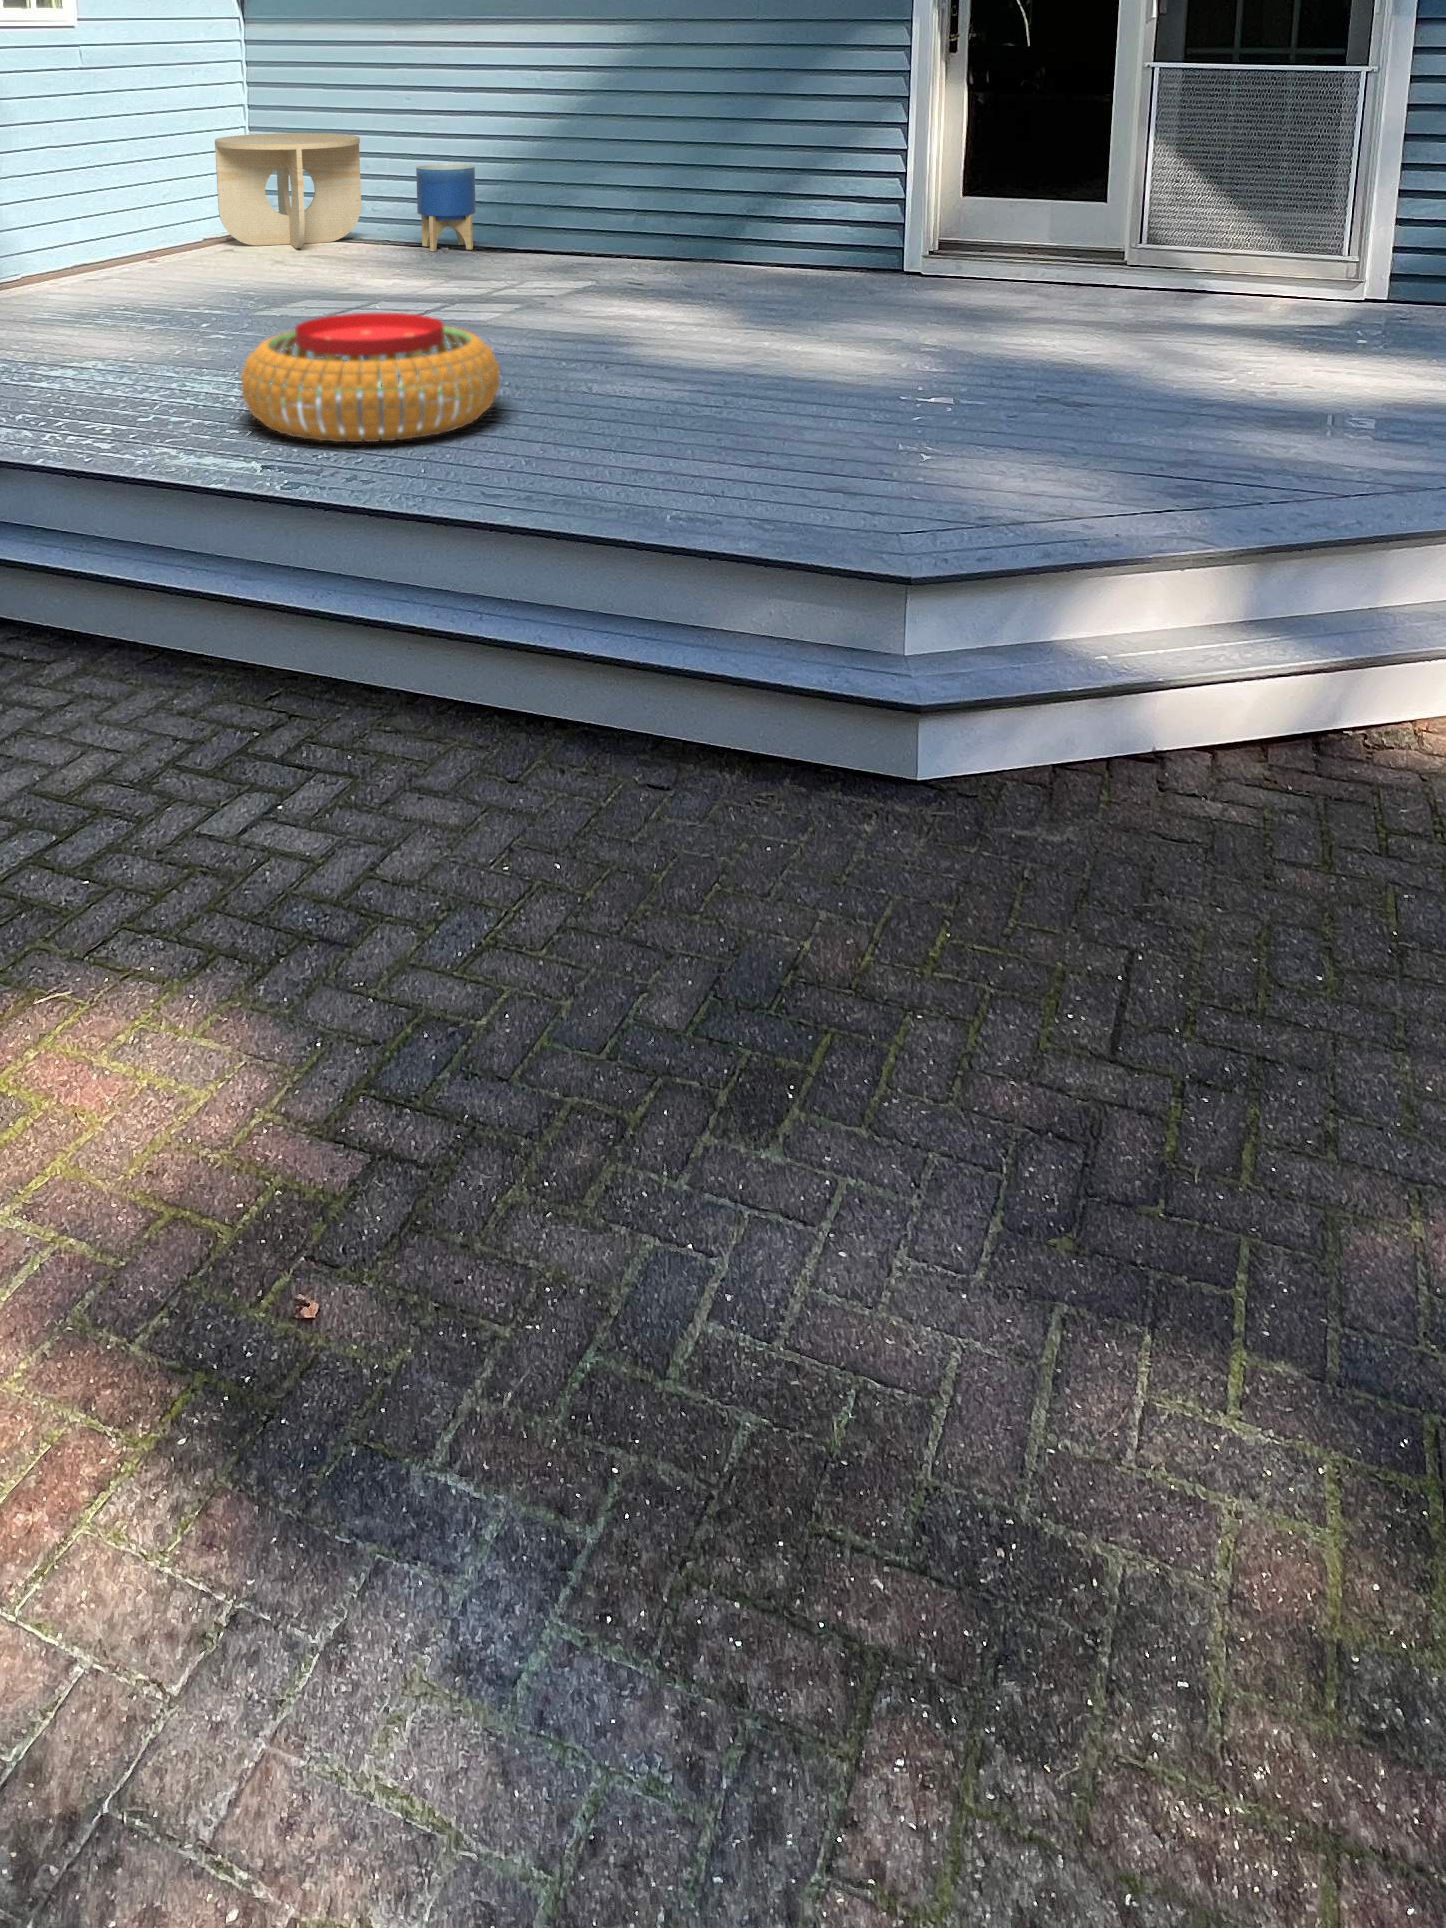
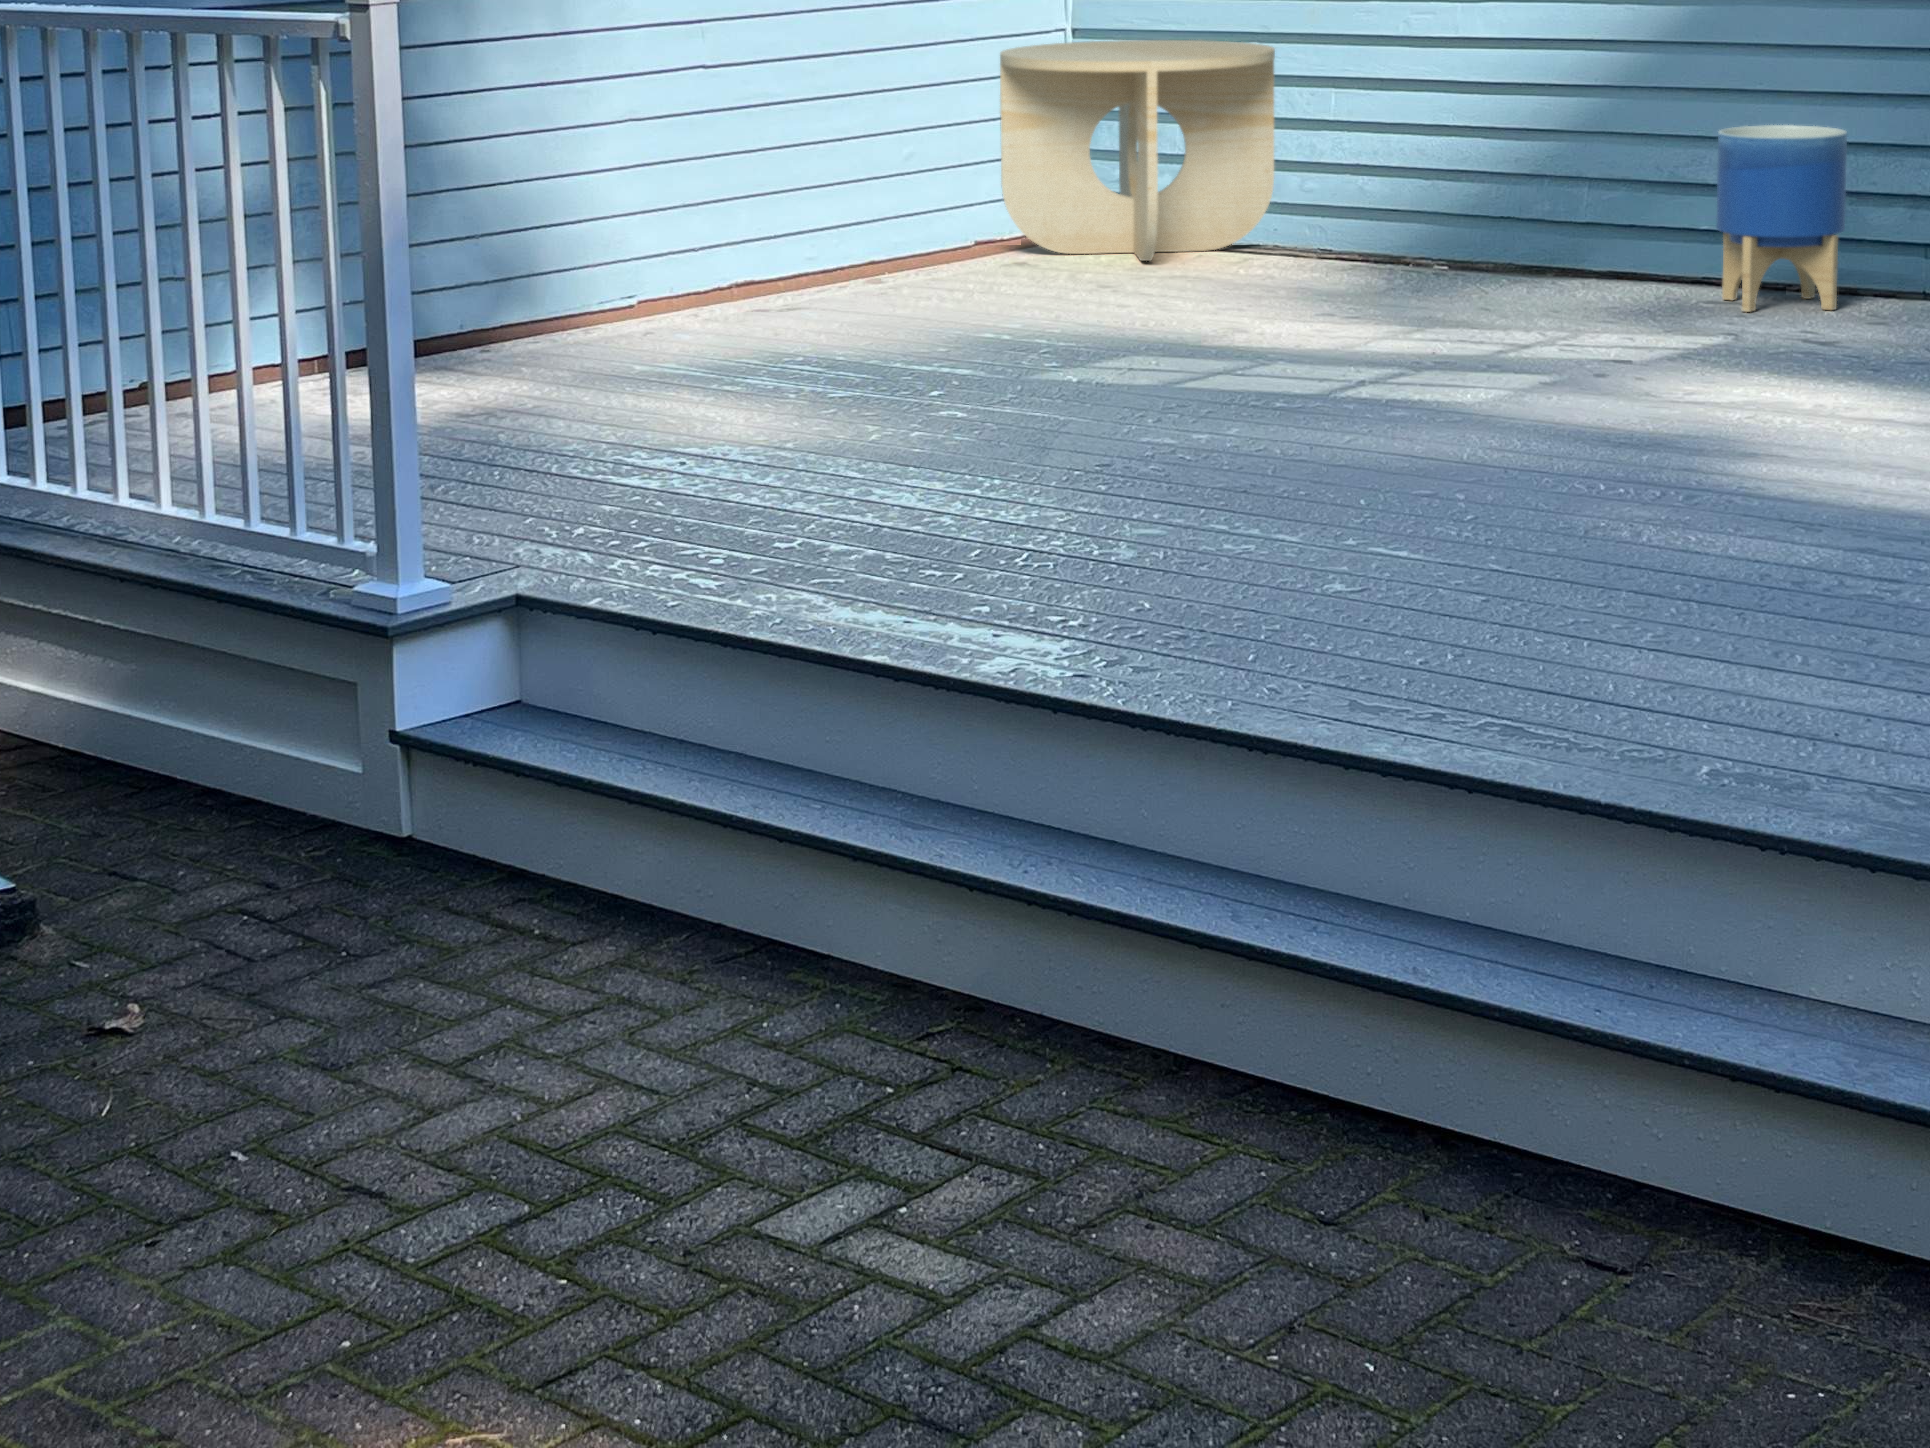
planter: present [416,164,476,251] -> present [1716,125,1847,312]
pouf: present [241,313,499,442] -> none [948,372,1420,601]

